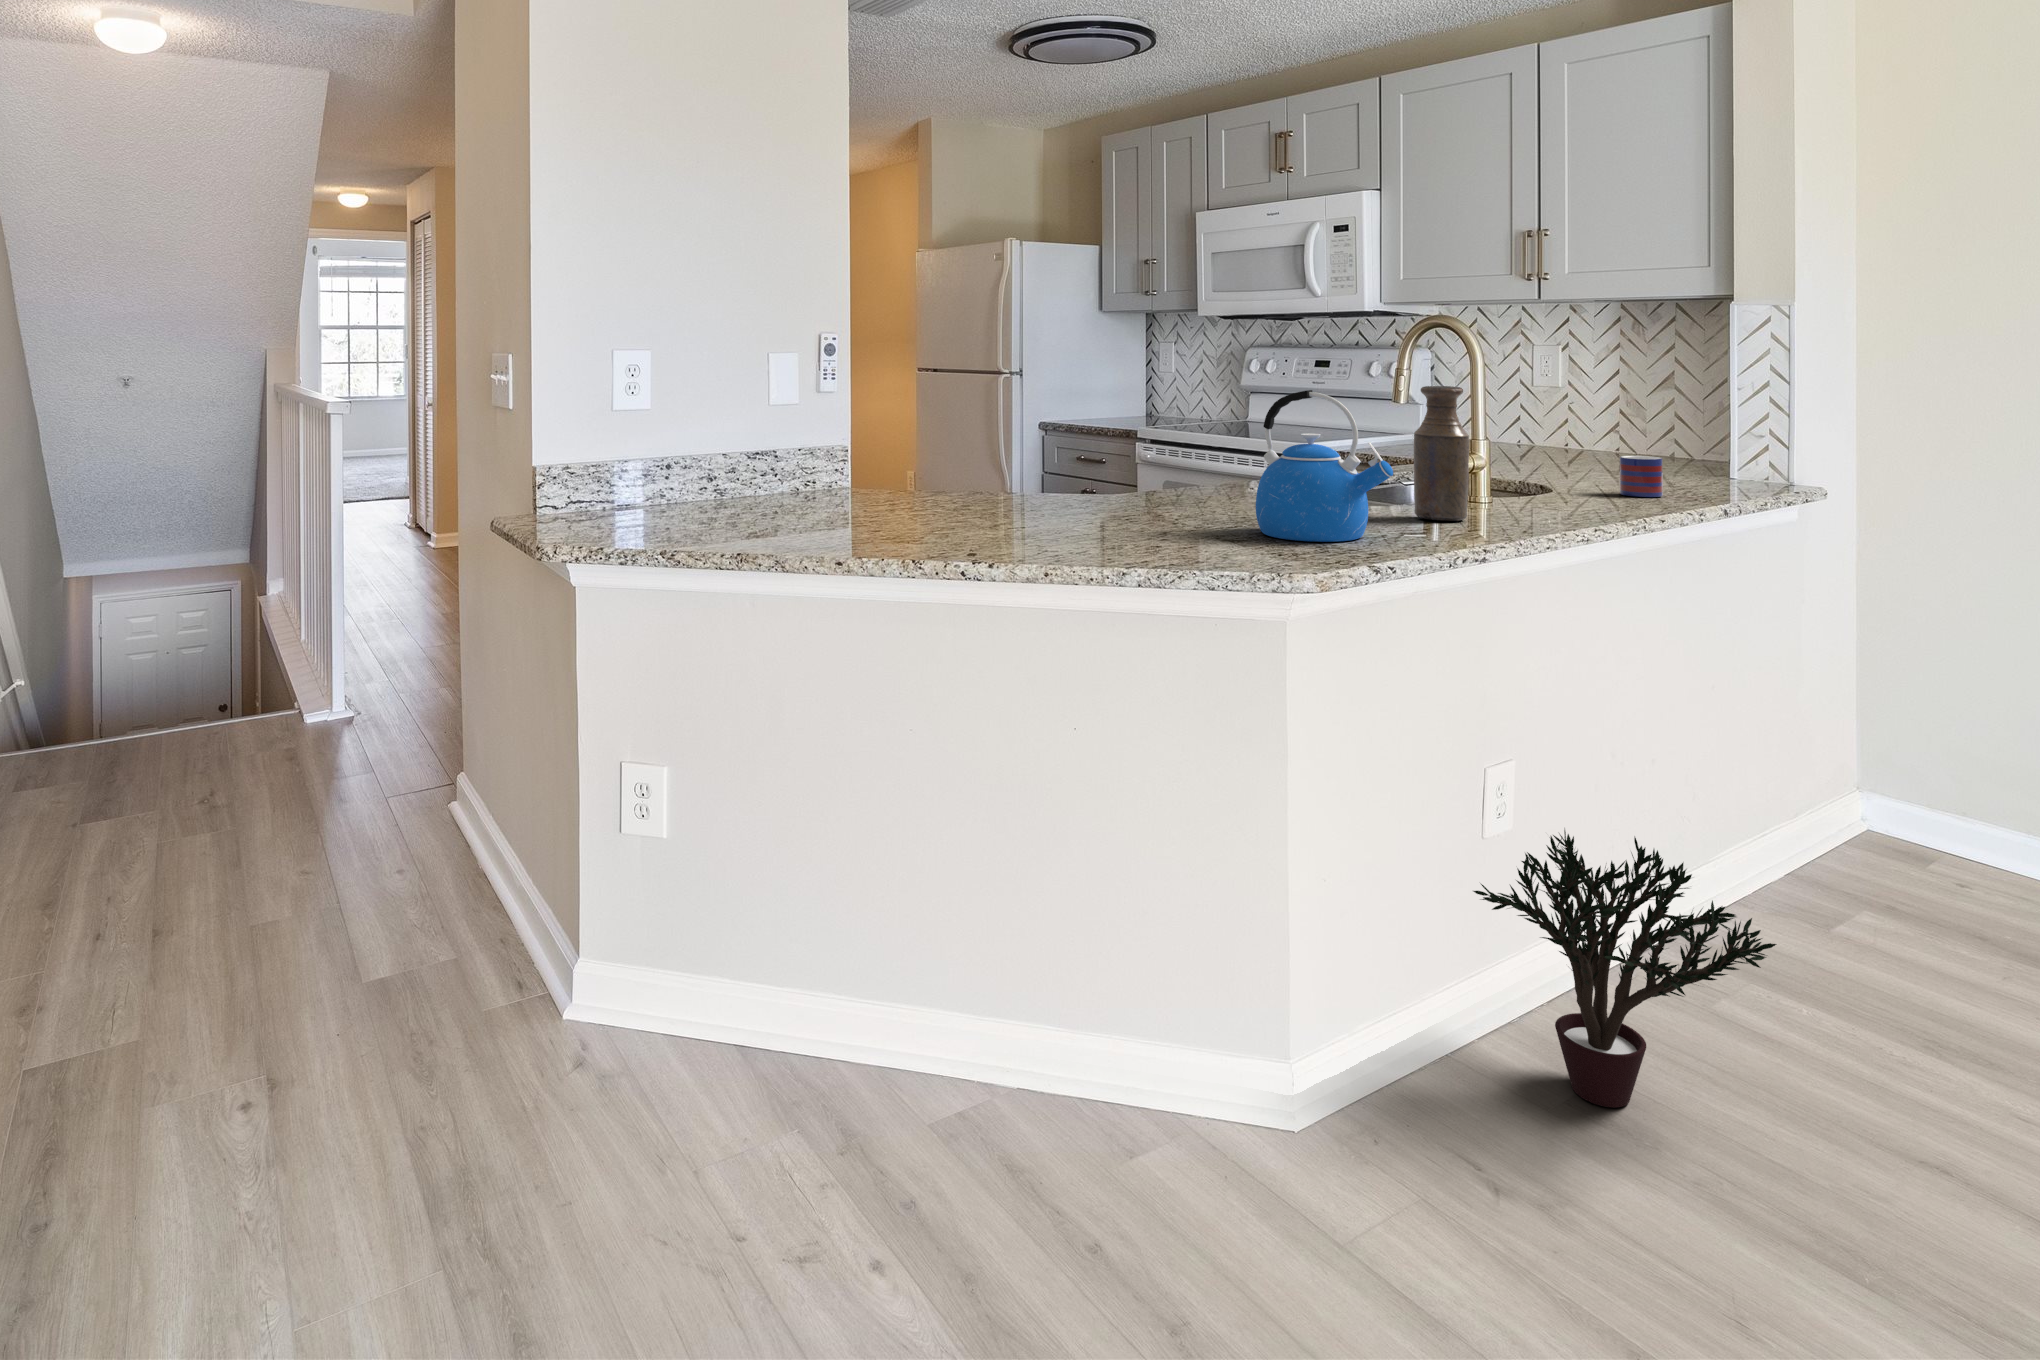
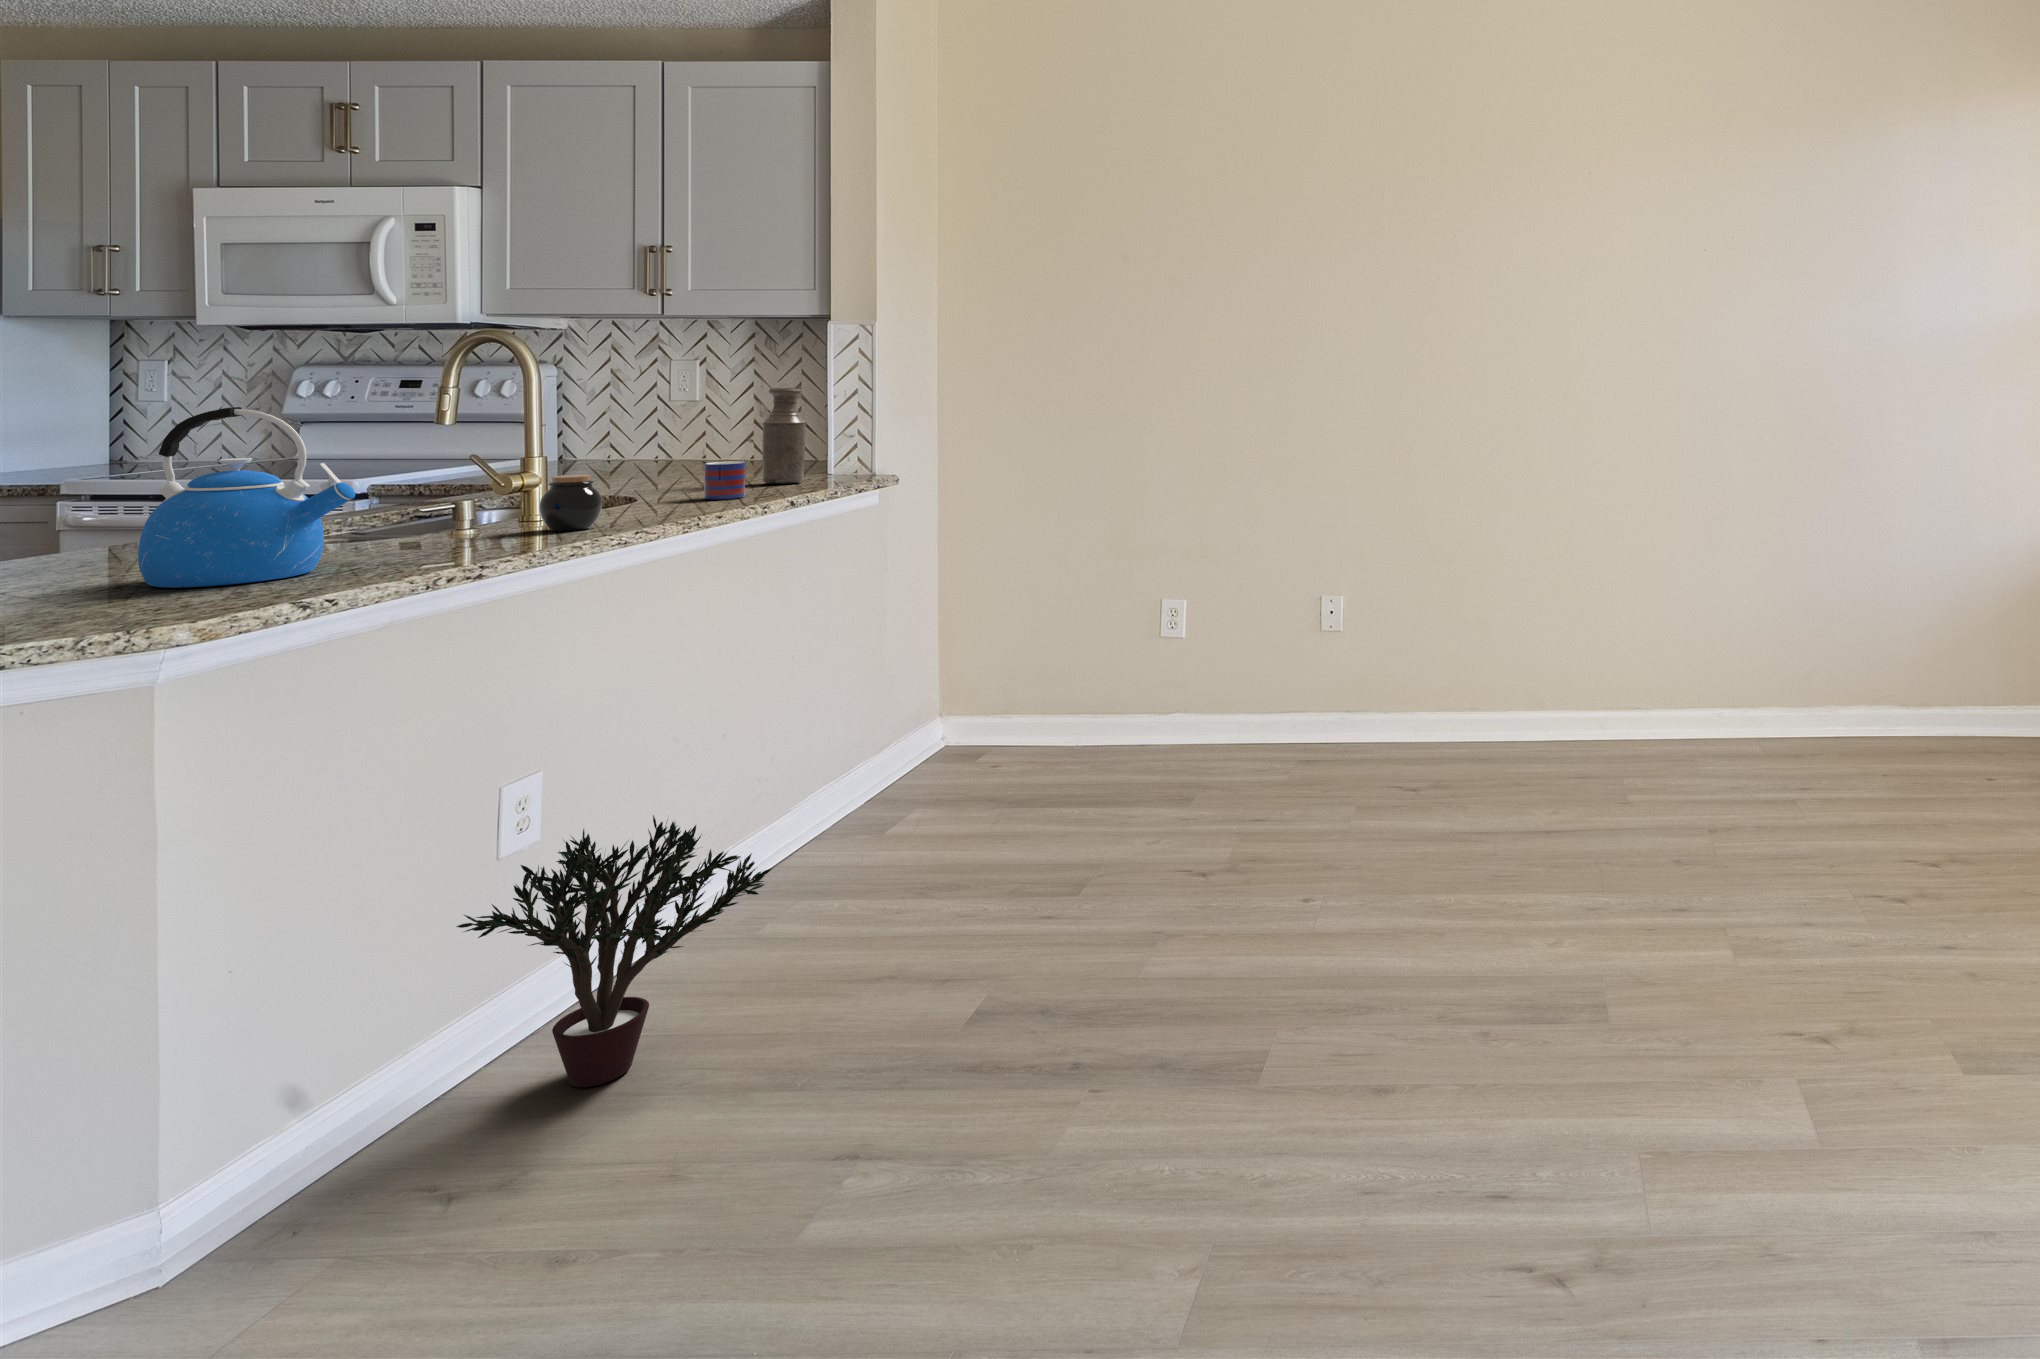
bottle: present [1414,386,1469,521] -> present [762,388,806,484]
jar: none [1501,463,1556,519] -> present [539,474,602,531]

